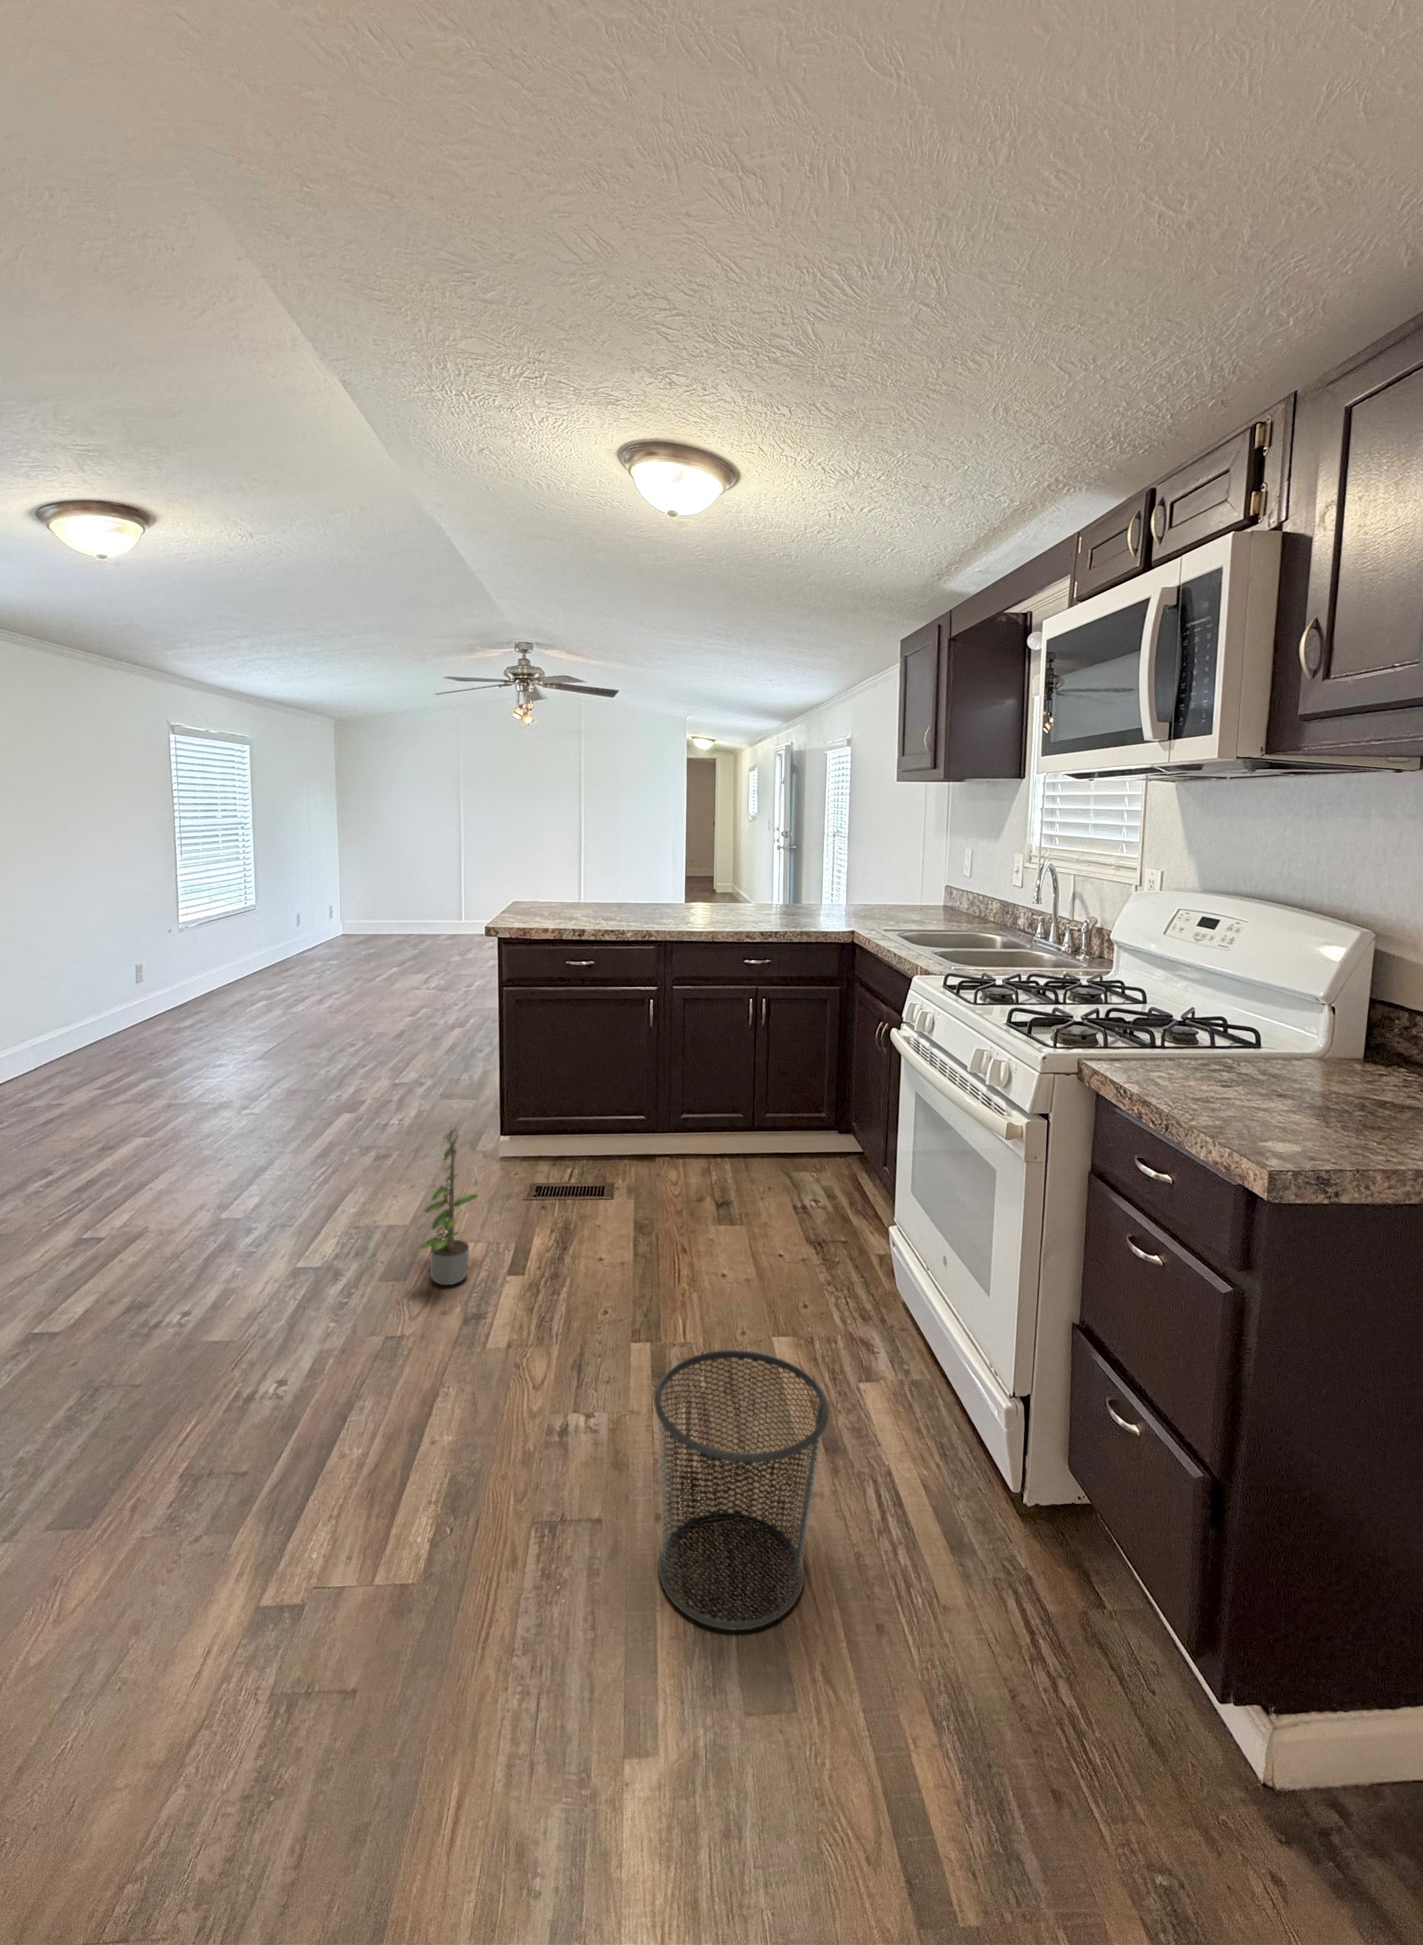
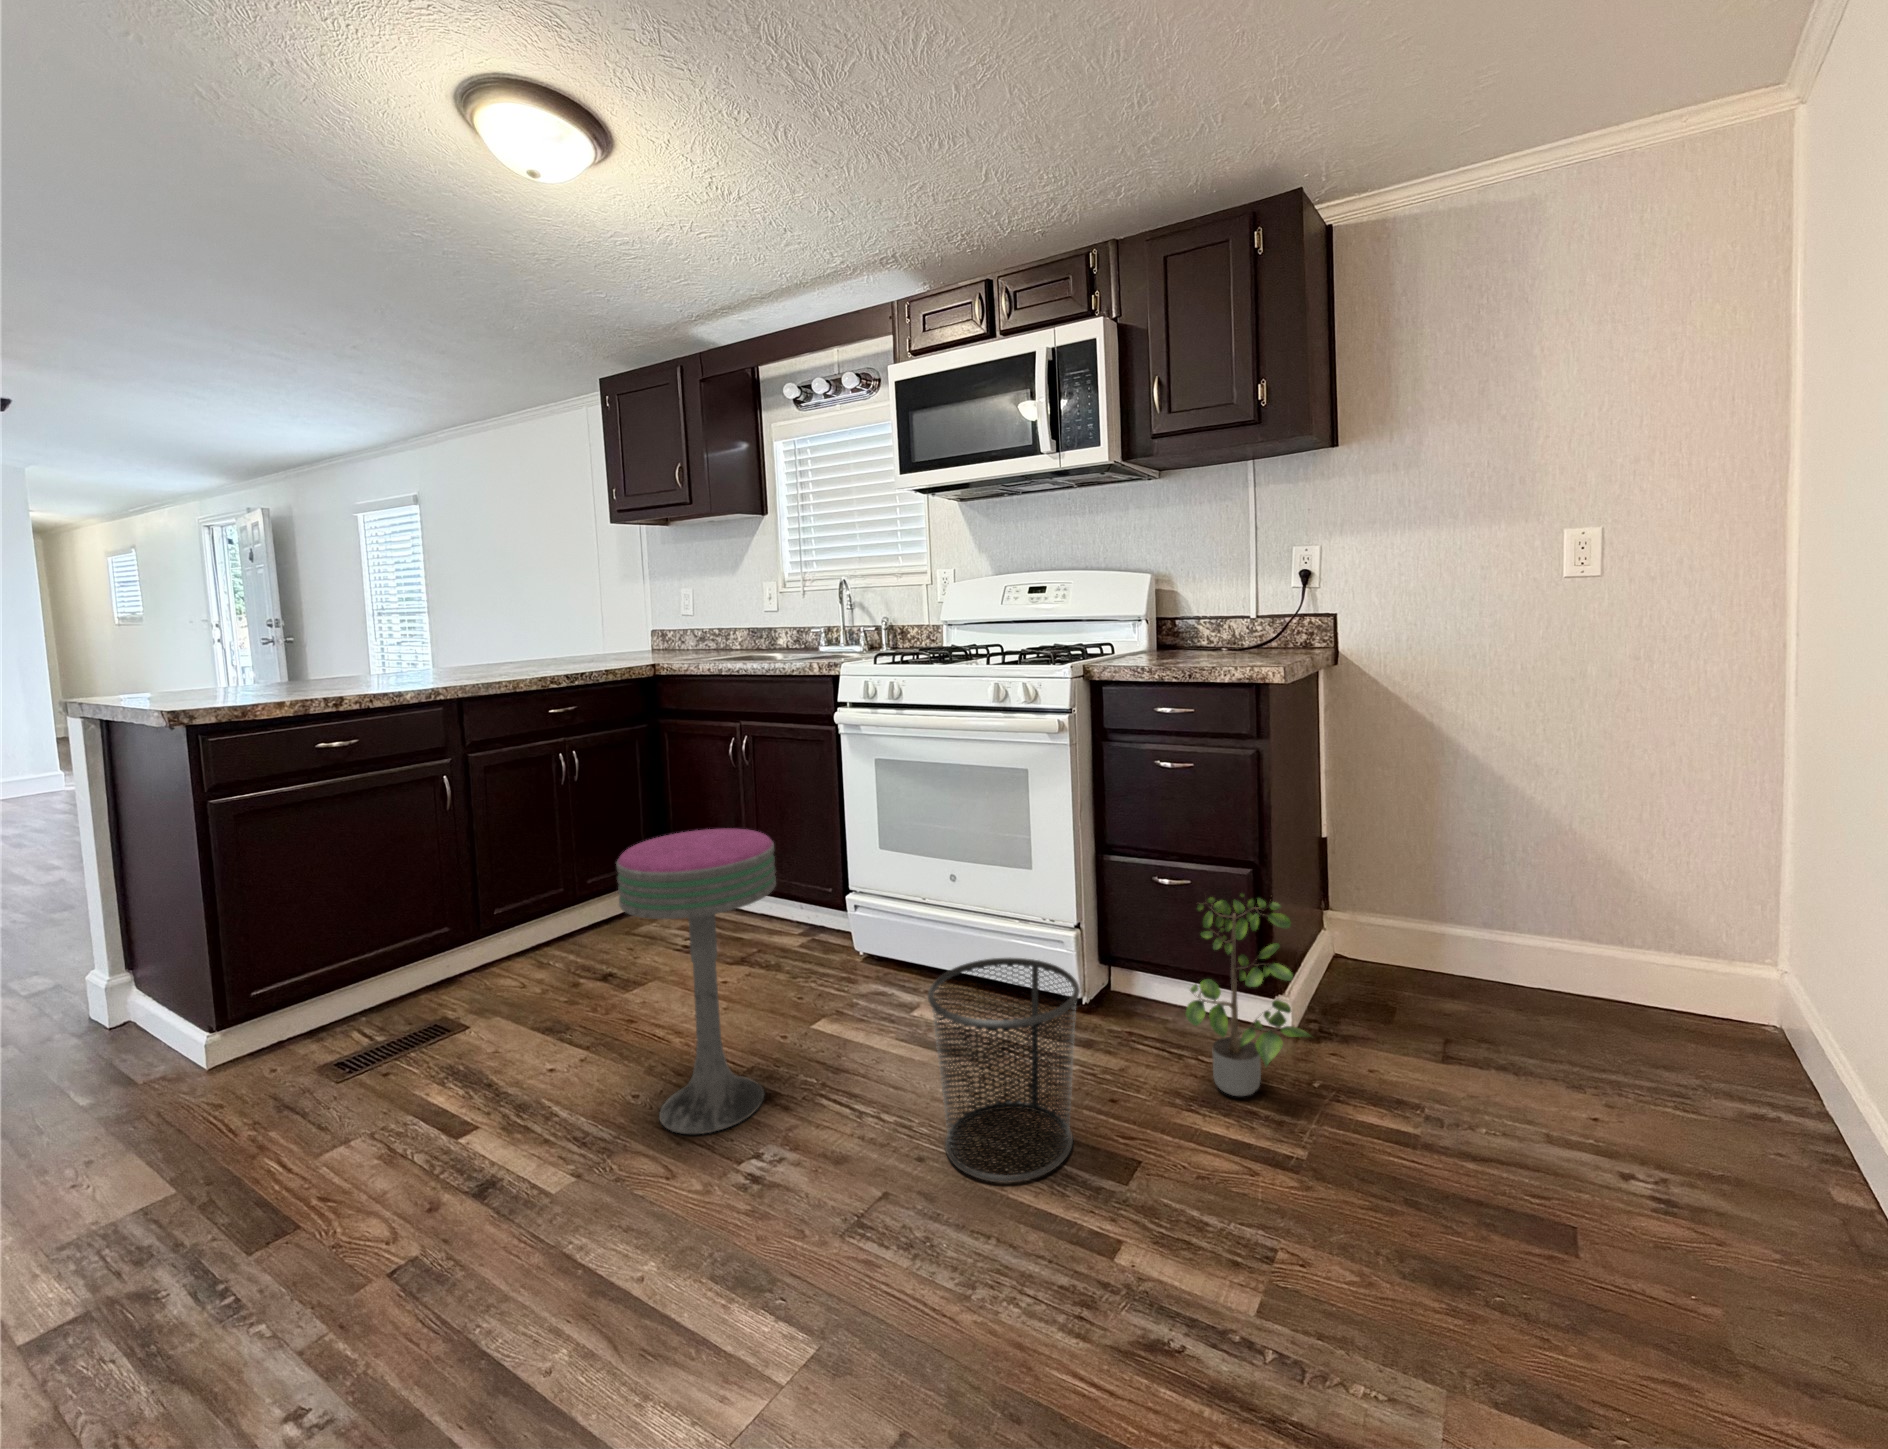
bar stool: none [562,1105,699,1385] -> present [616,828,776,1134]
potted plant: present [415,1129,477,1285] -> present [1186,894,1311,1096]

